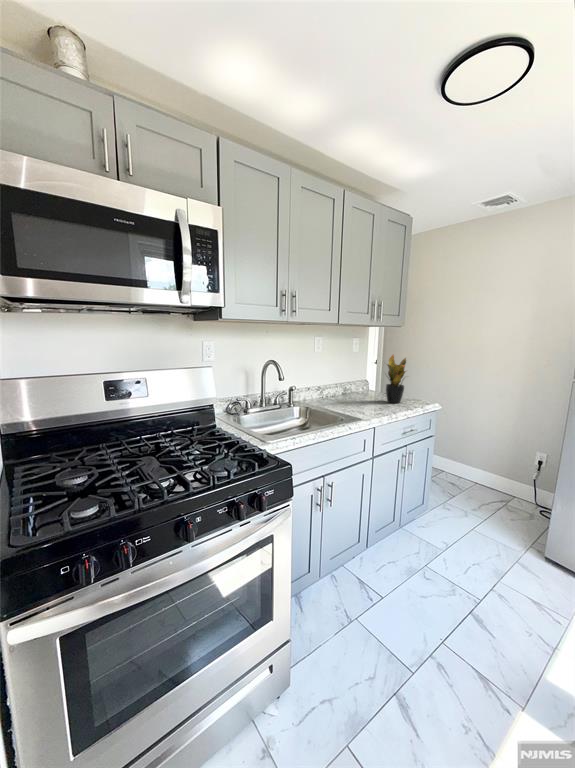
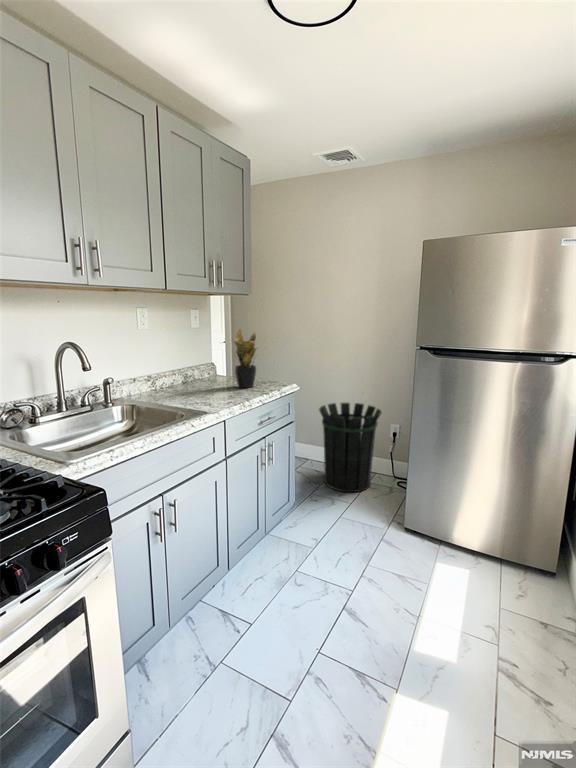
waste bin: none [460,425,529,512] -> present [319,403,382,492]

